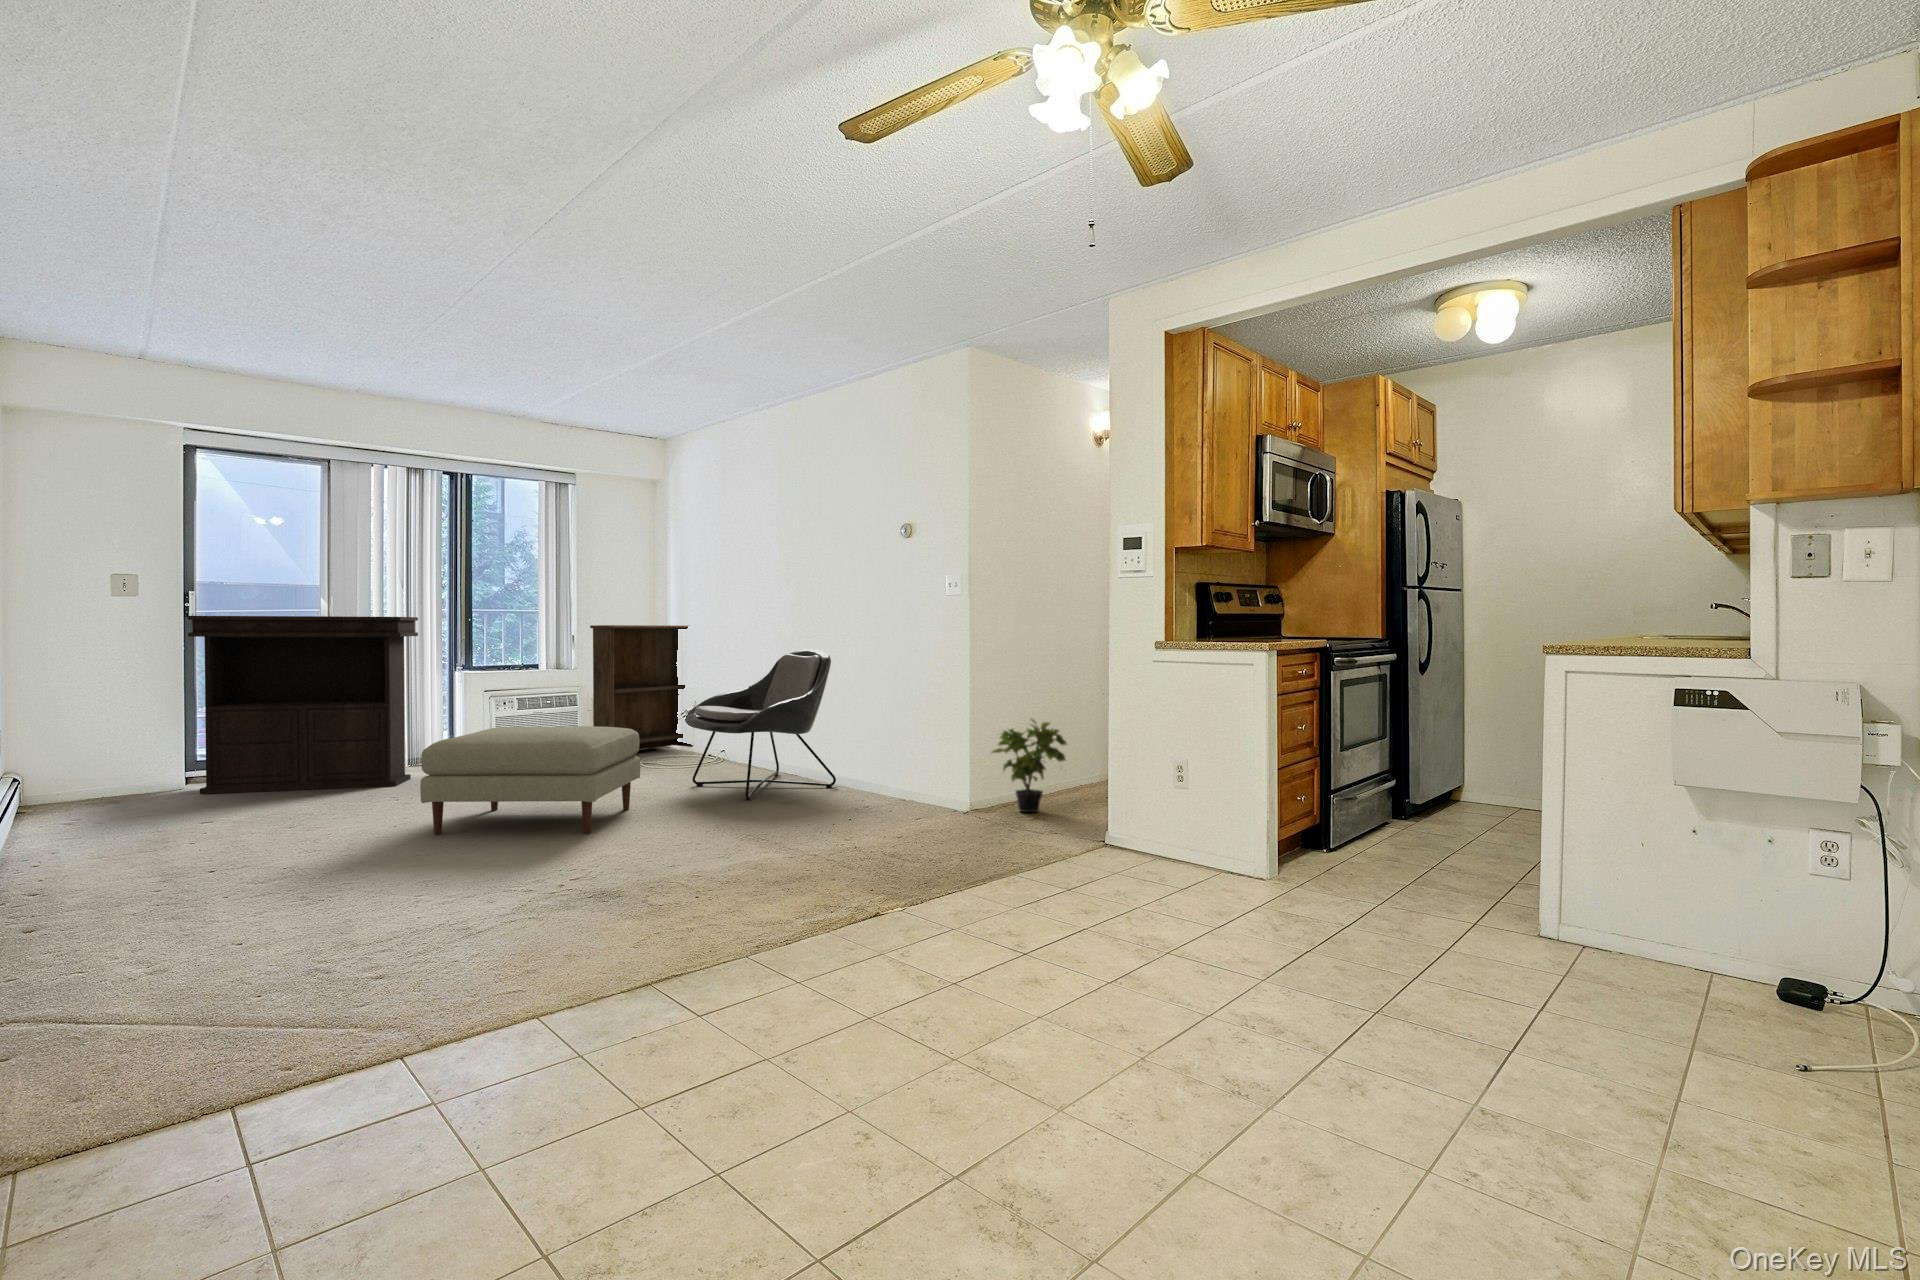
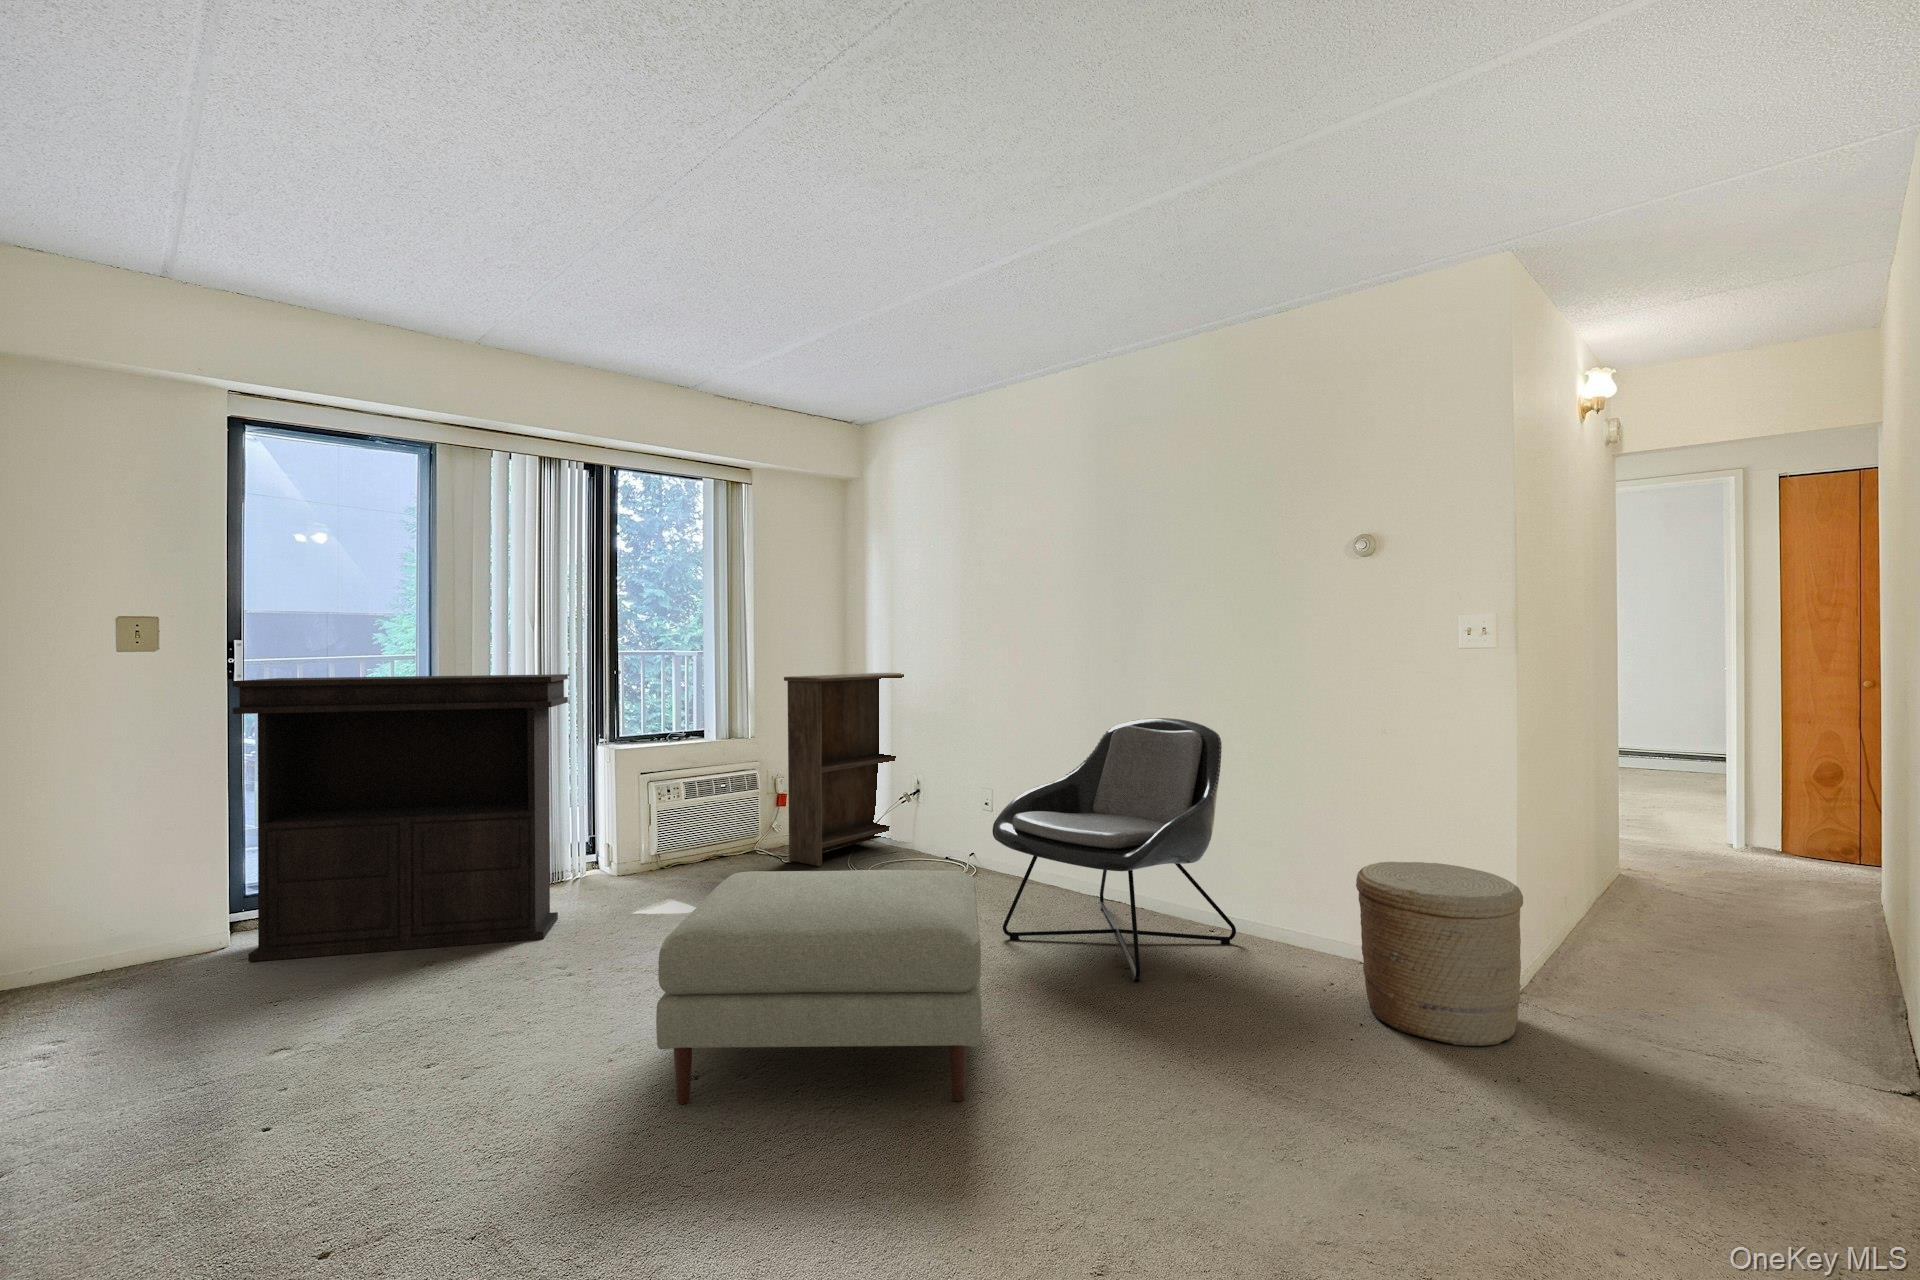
potted plant: present [992,718,1067,813] -> none [1596,852,1753,1026]
woven basket: none [855,727,940,819] -> present [1356,862,1523,1046]

